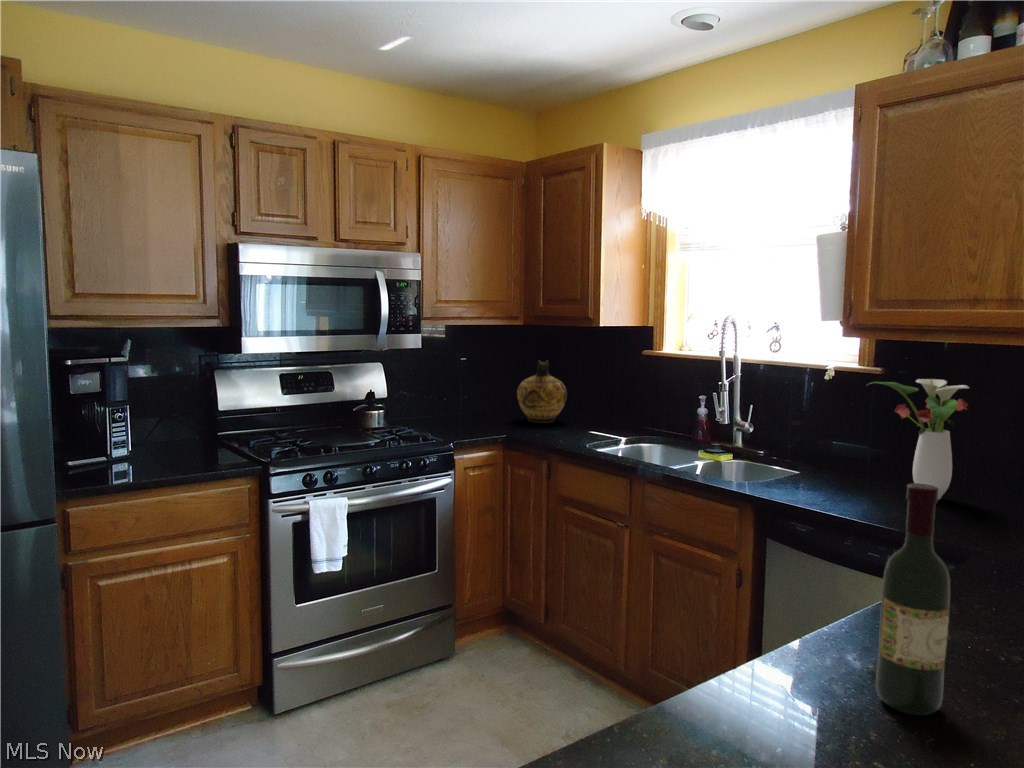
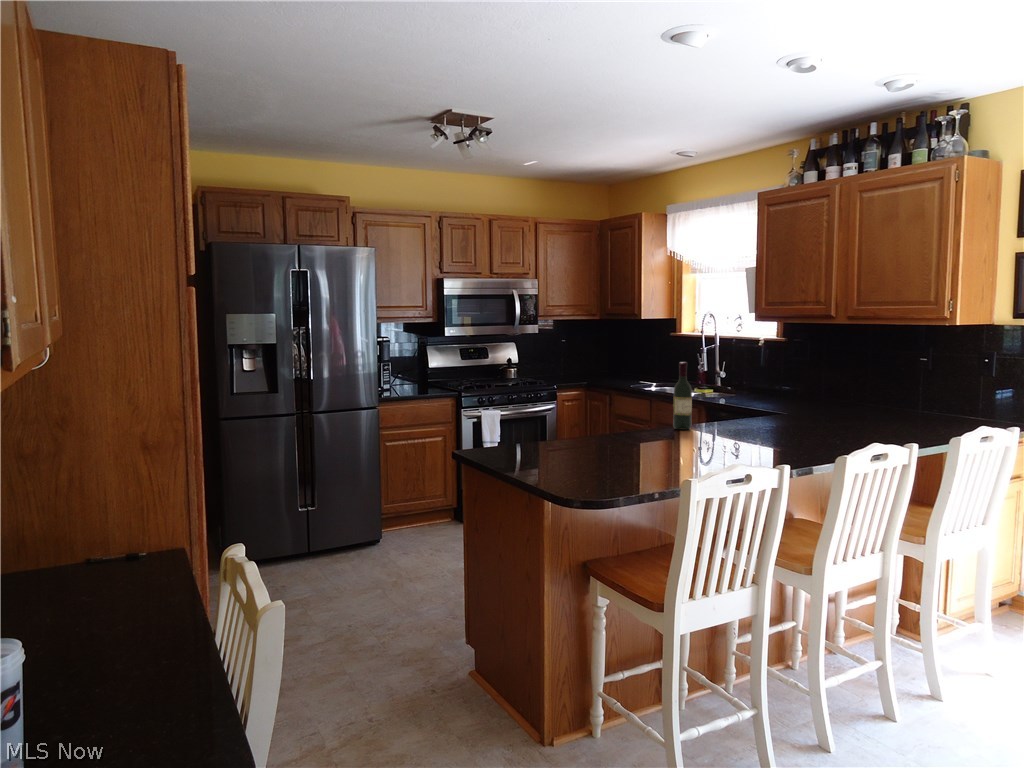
ceramic jug: present [517,360,567,423] -> none [596,340,627,378]
flower arrangement: present [873,379,969,499] -> none [762,341,808,401]

